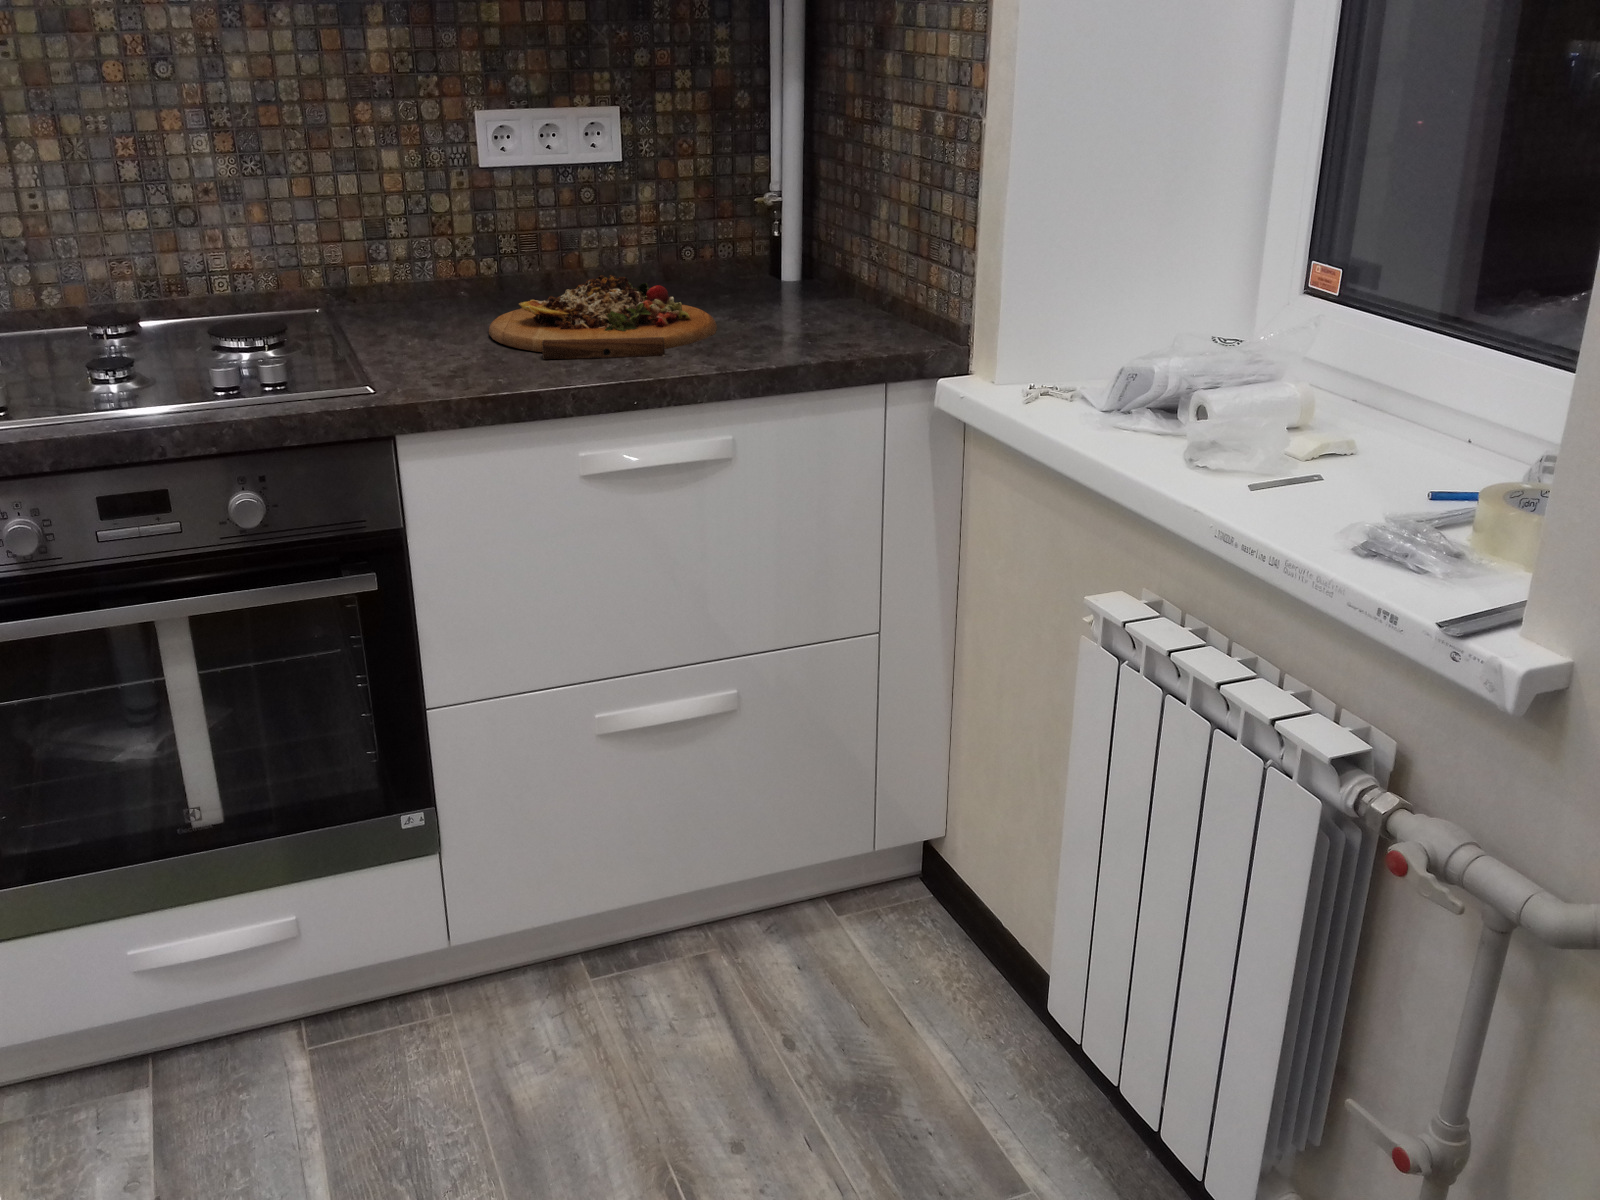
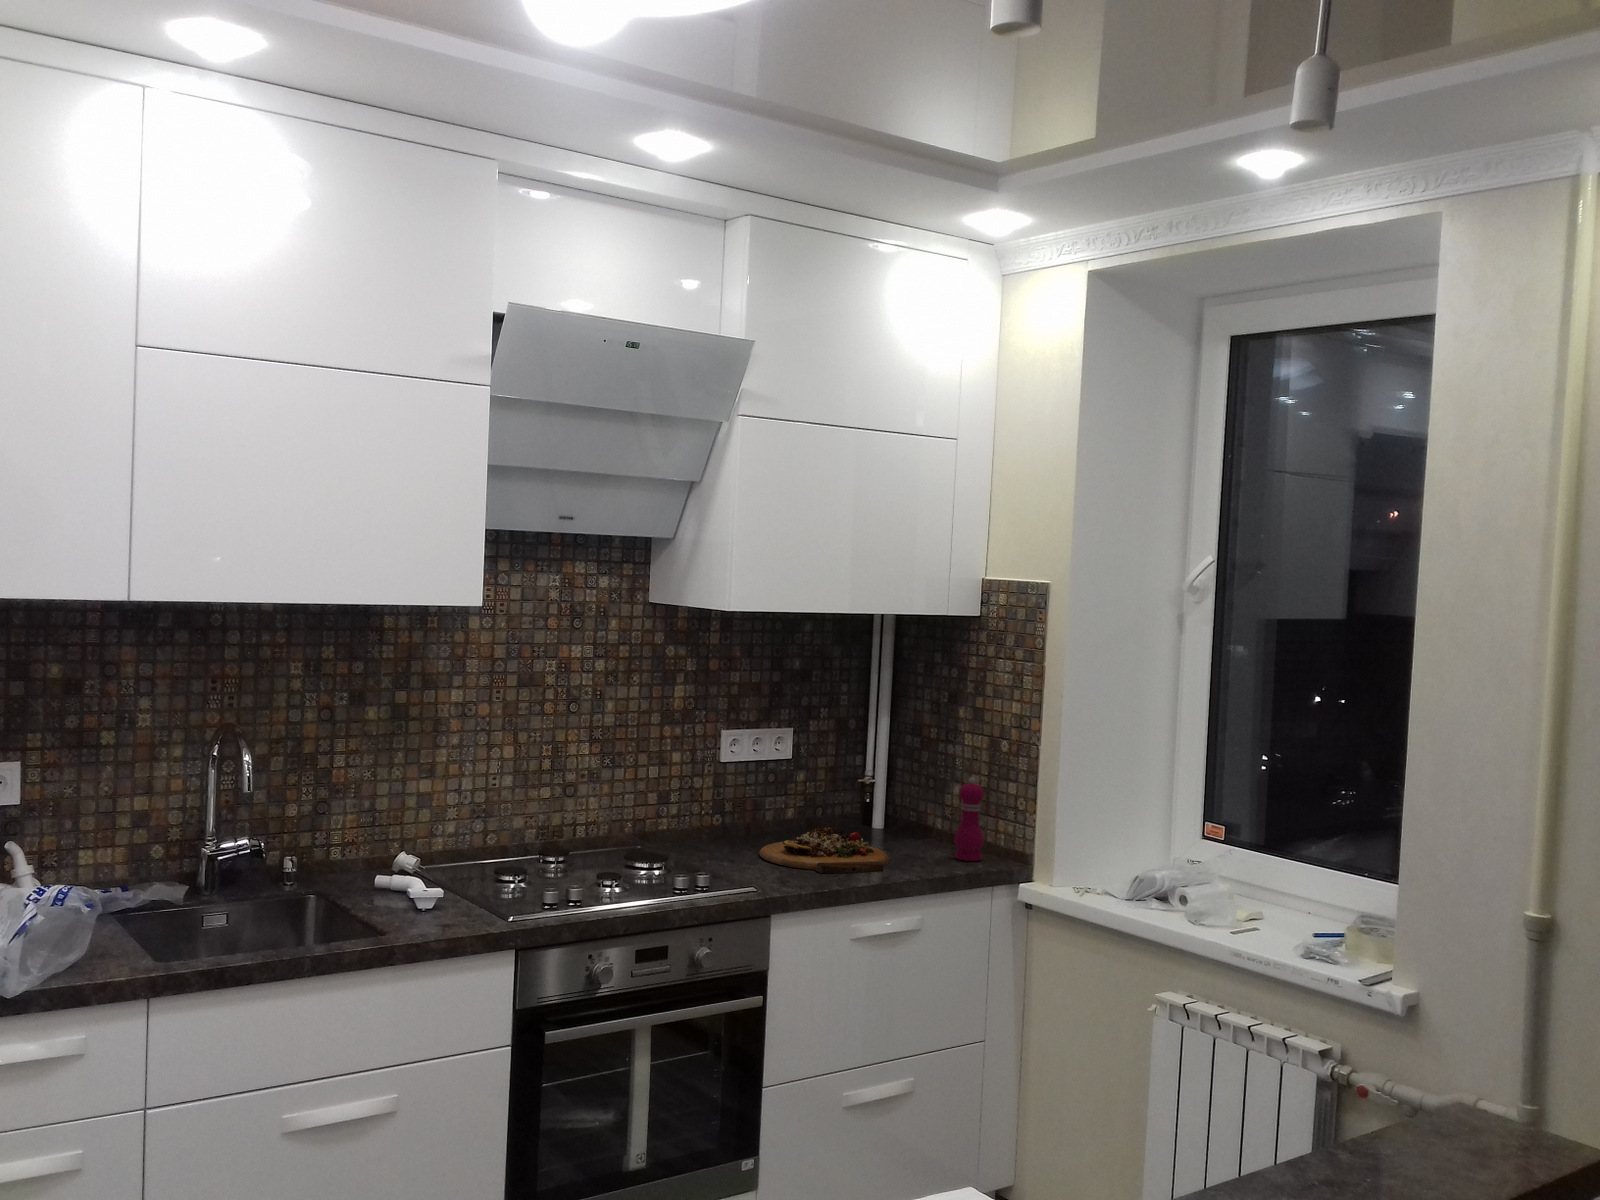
pepper mill: none [831,181,884,337] -> present [954,777,984,861]

